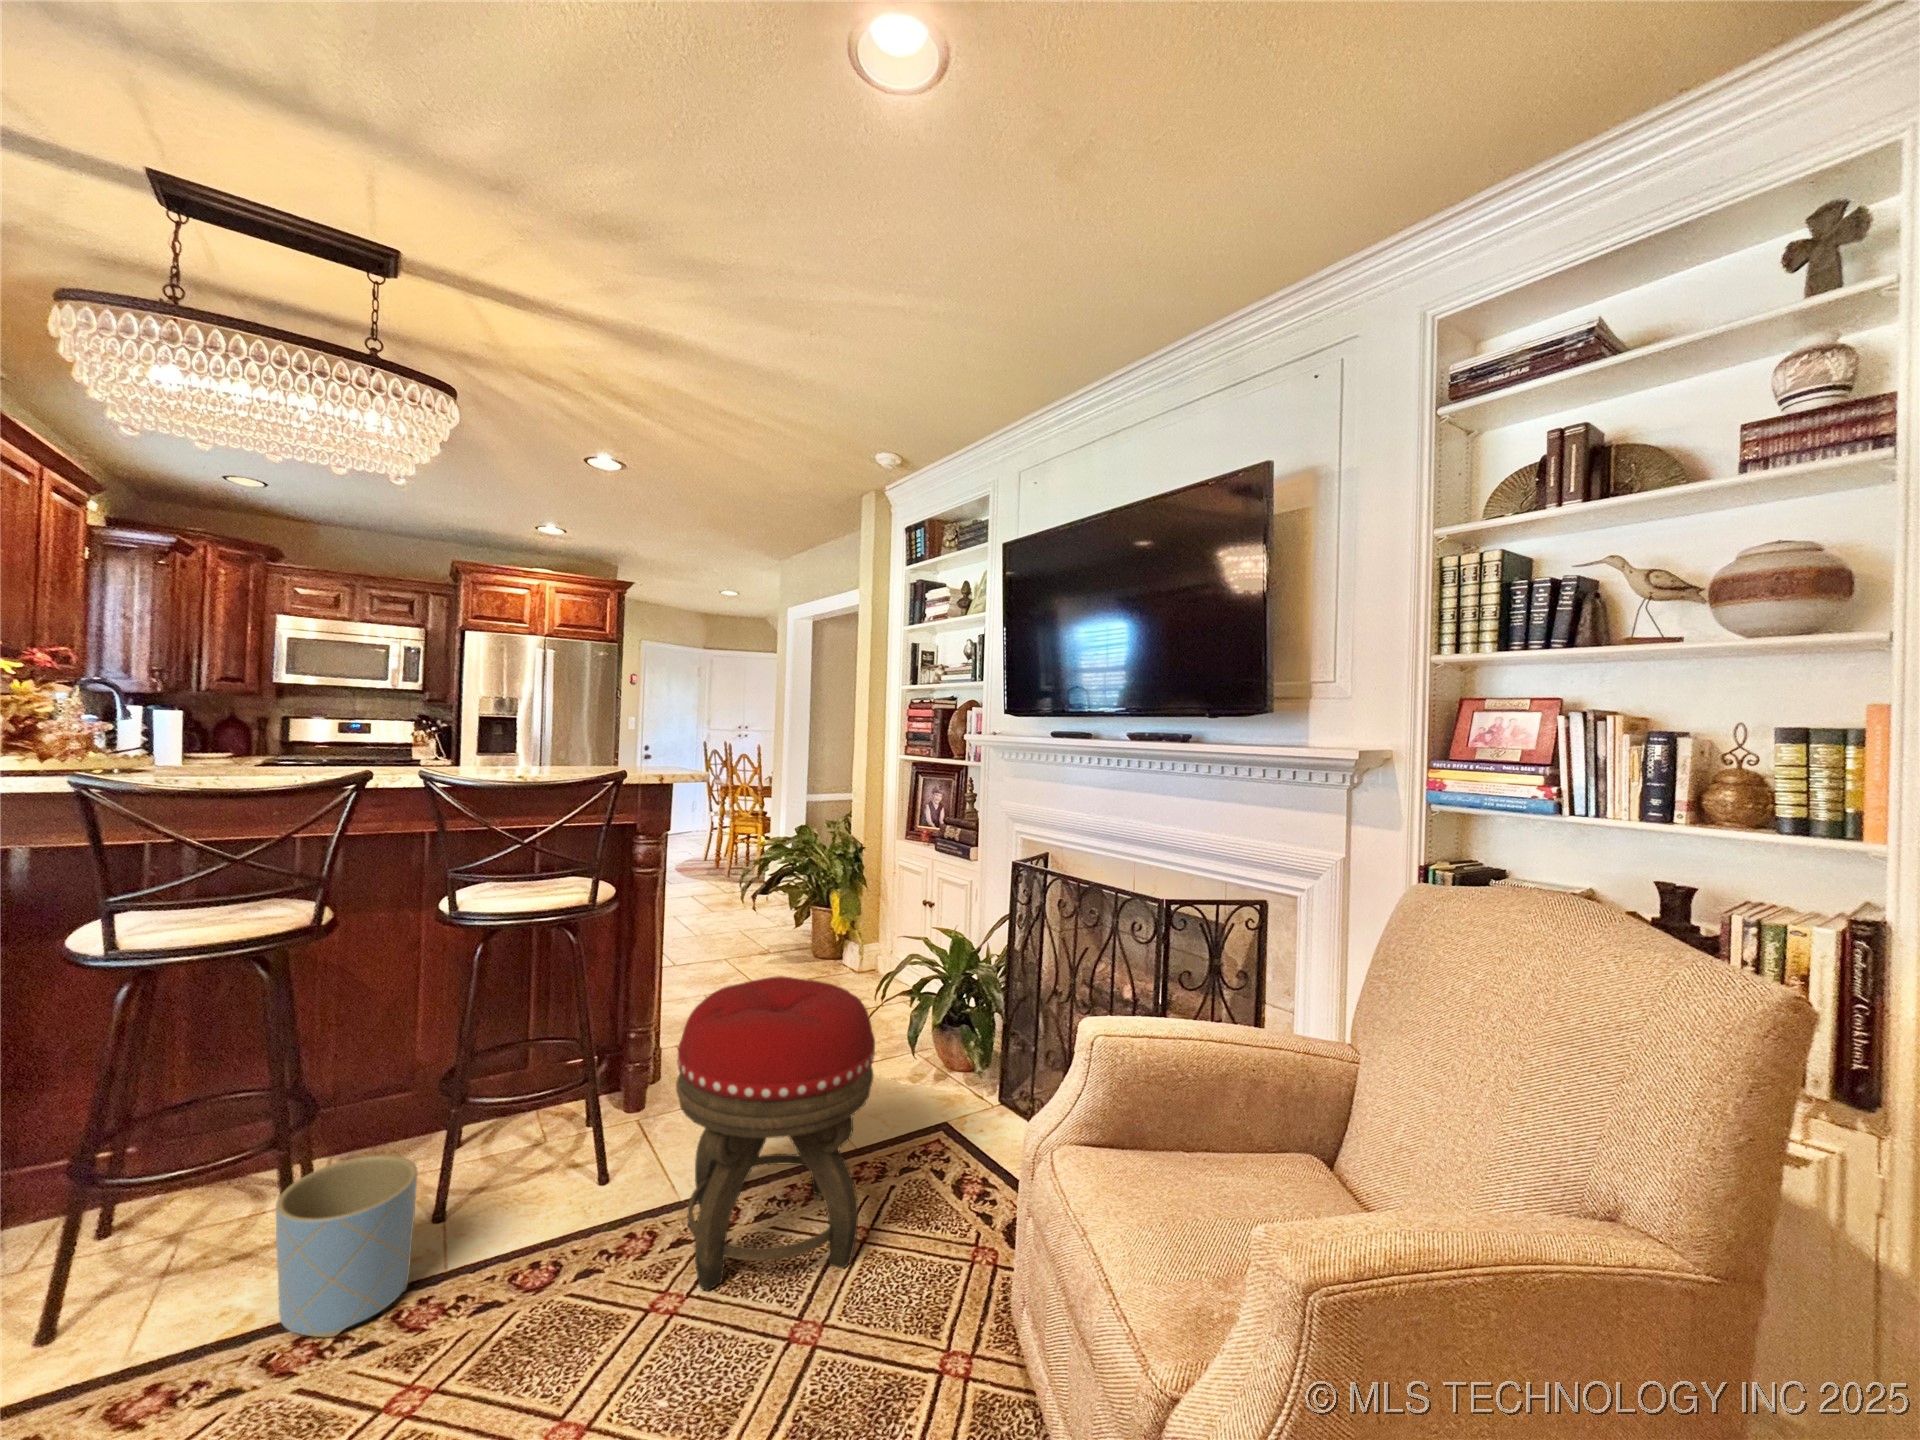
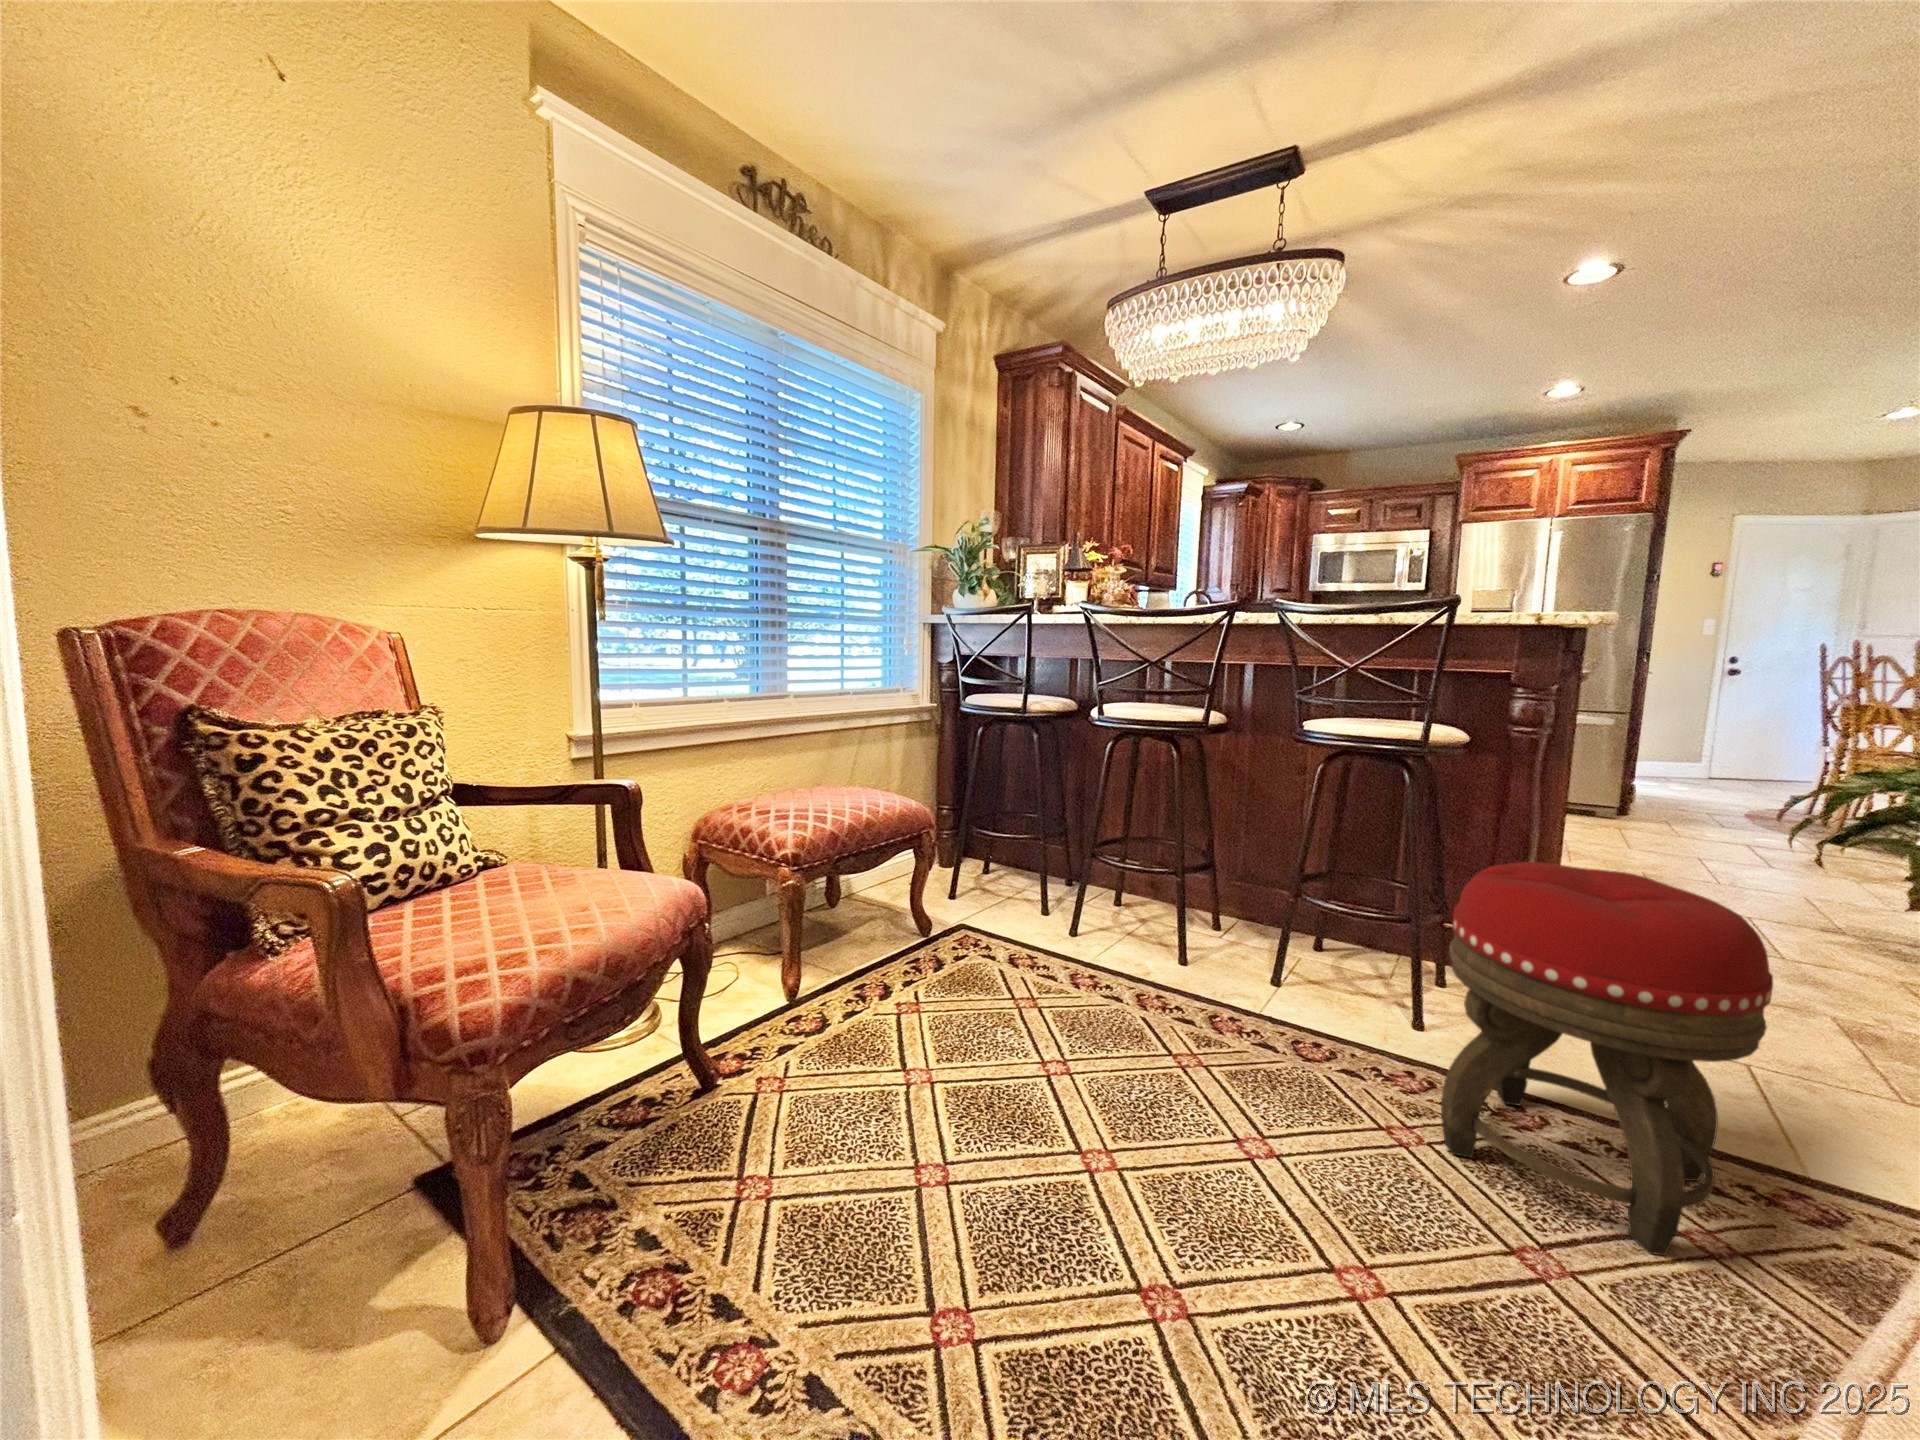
planter: present [276,1155,418,1337] -> none [1157,900,1244,1009]

